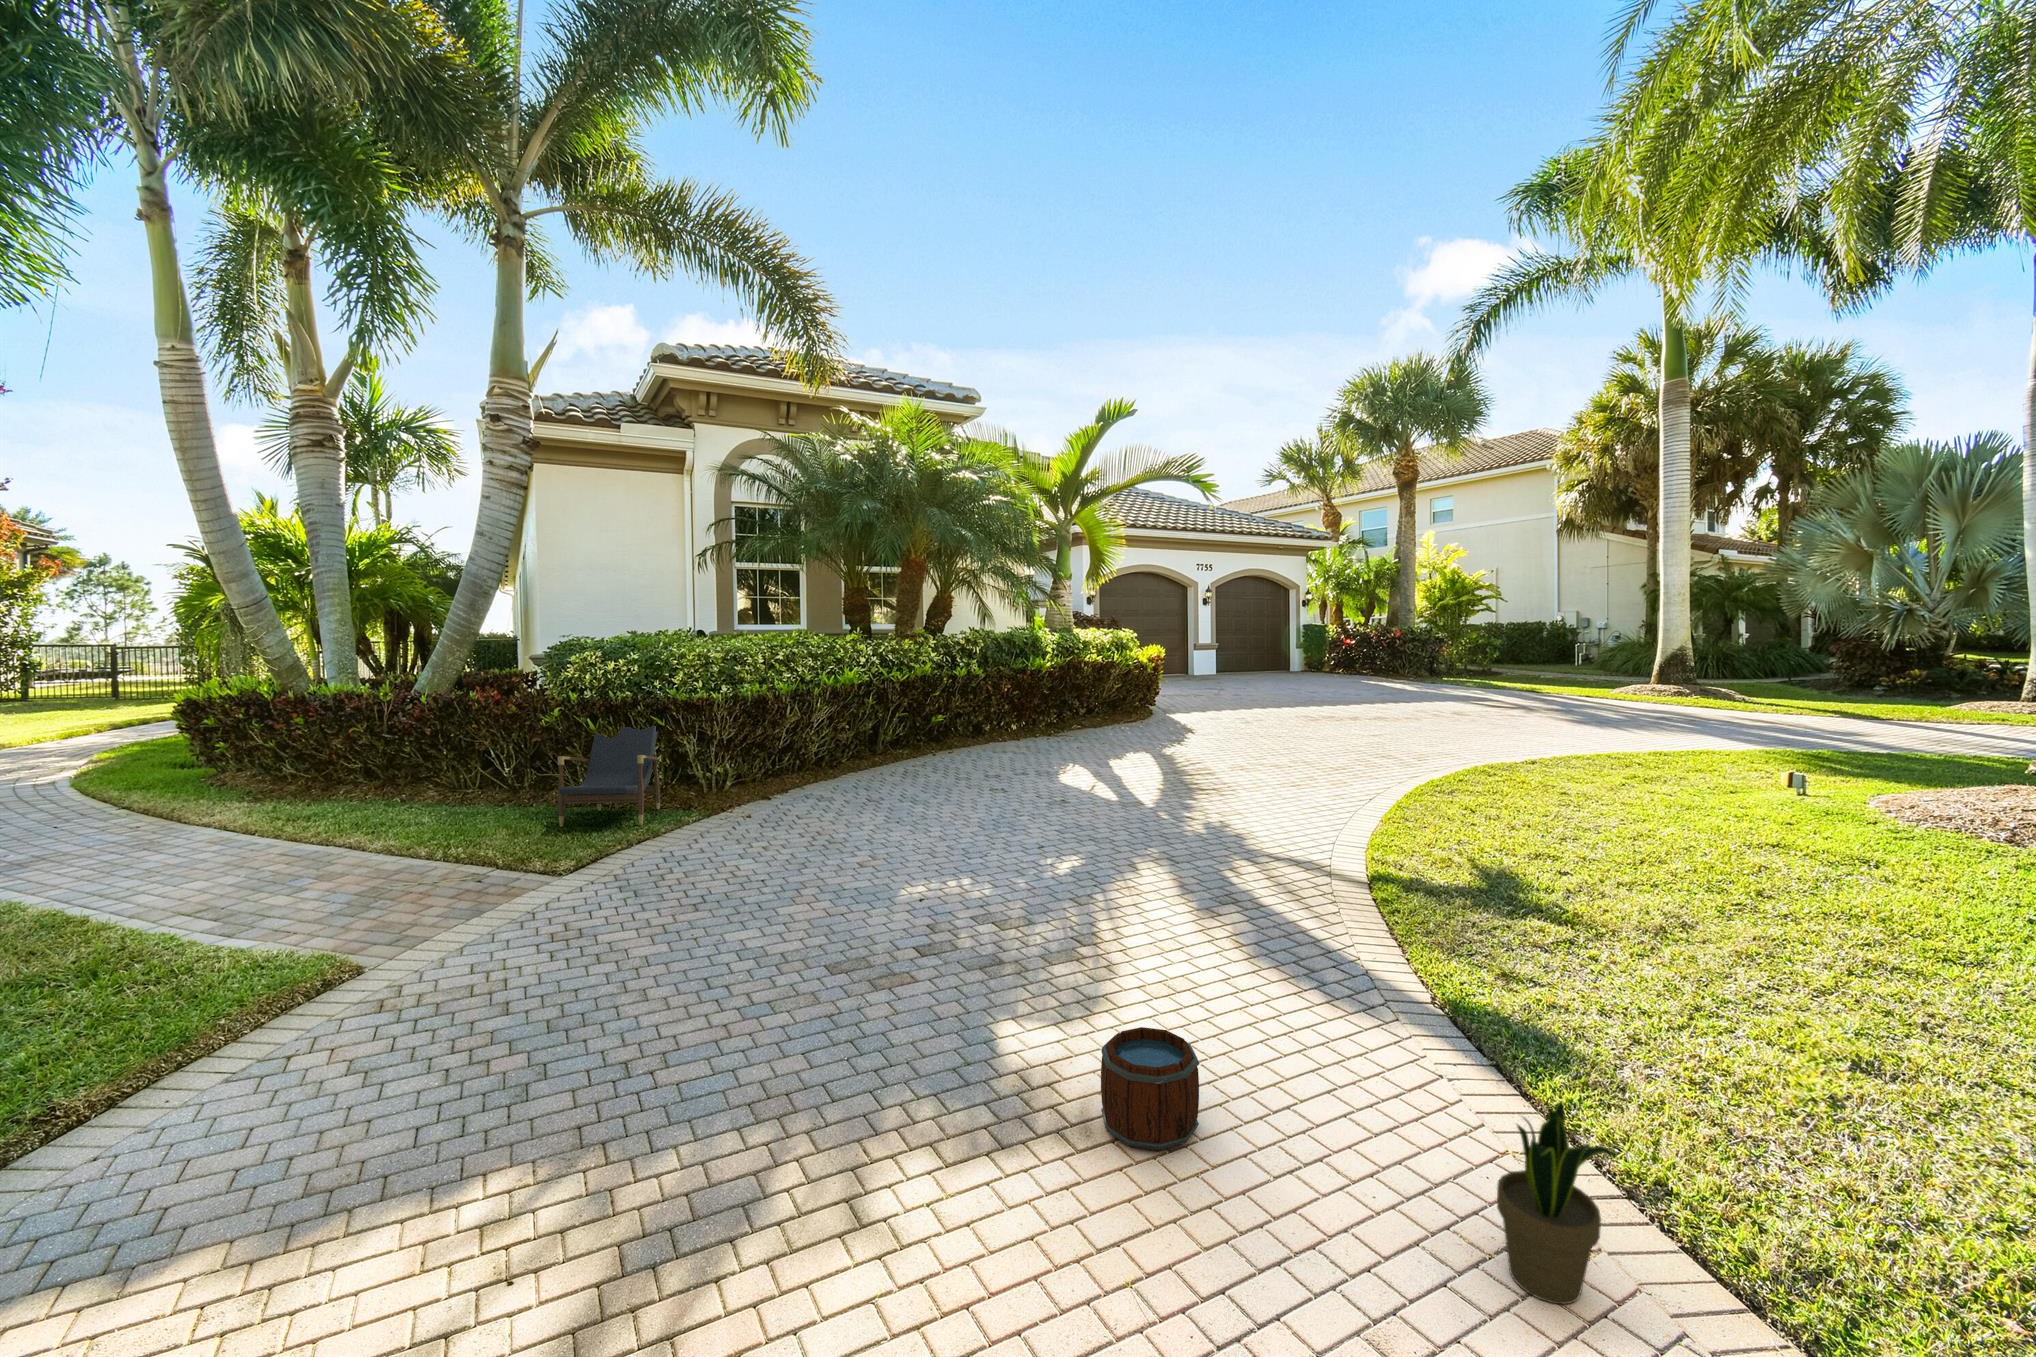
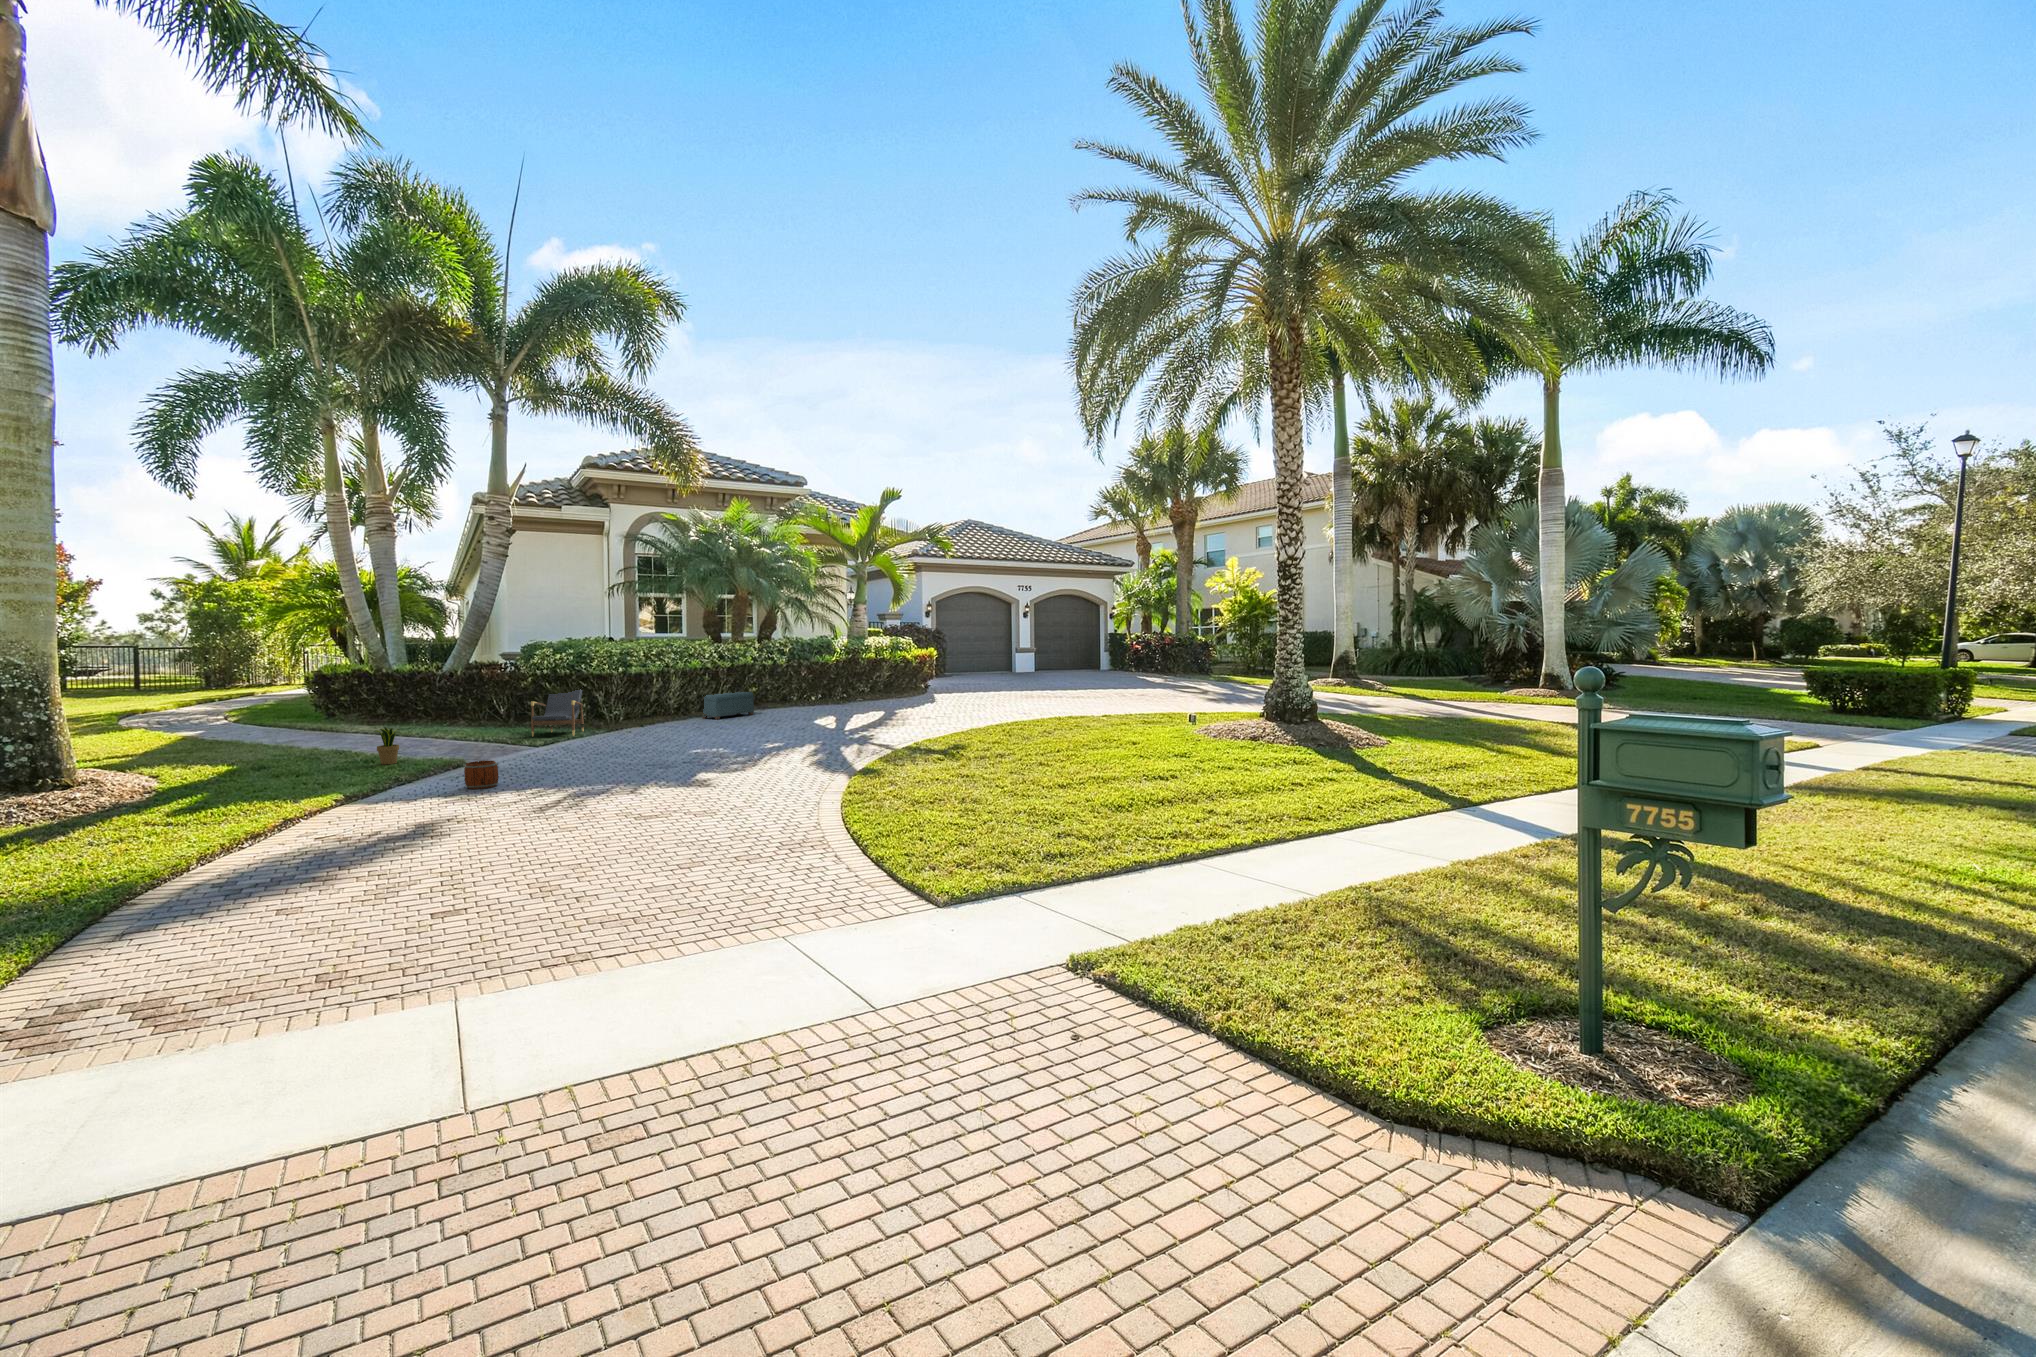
bench: none [858,721,940,774] -> present [702,692,754,720]
bucket: present [1101,1027,1199,1151] -> present [464,760,499,789]
potted plant: present [1497,1102,1617,1304] -> present [374,727,399,765]

